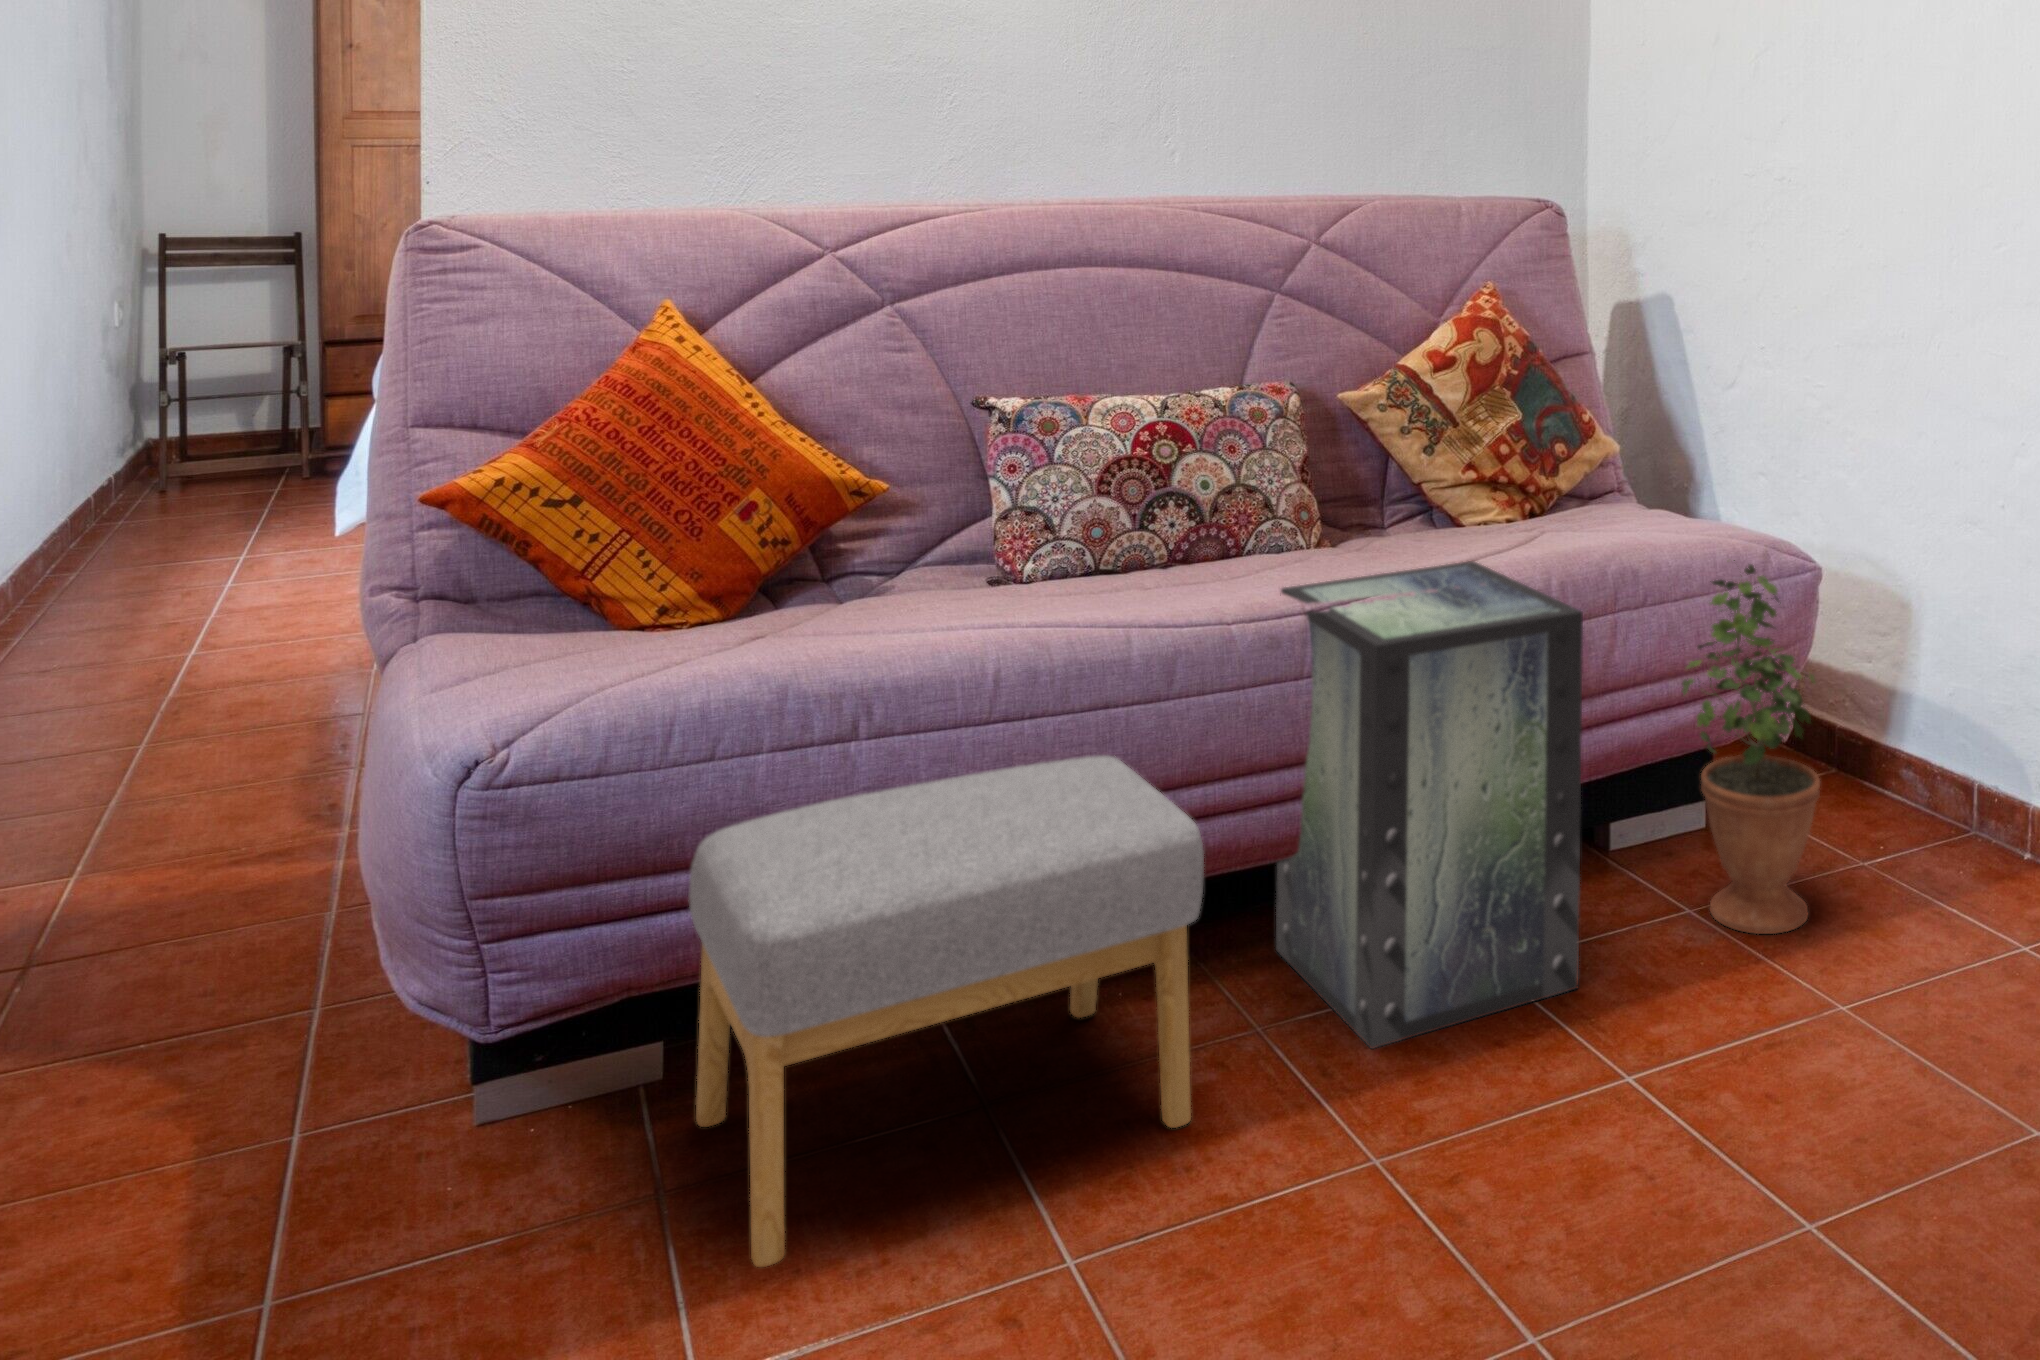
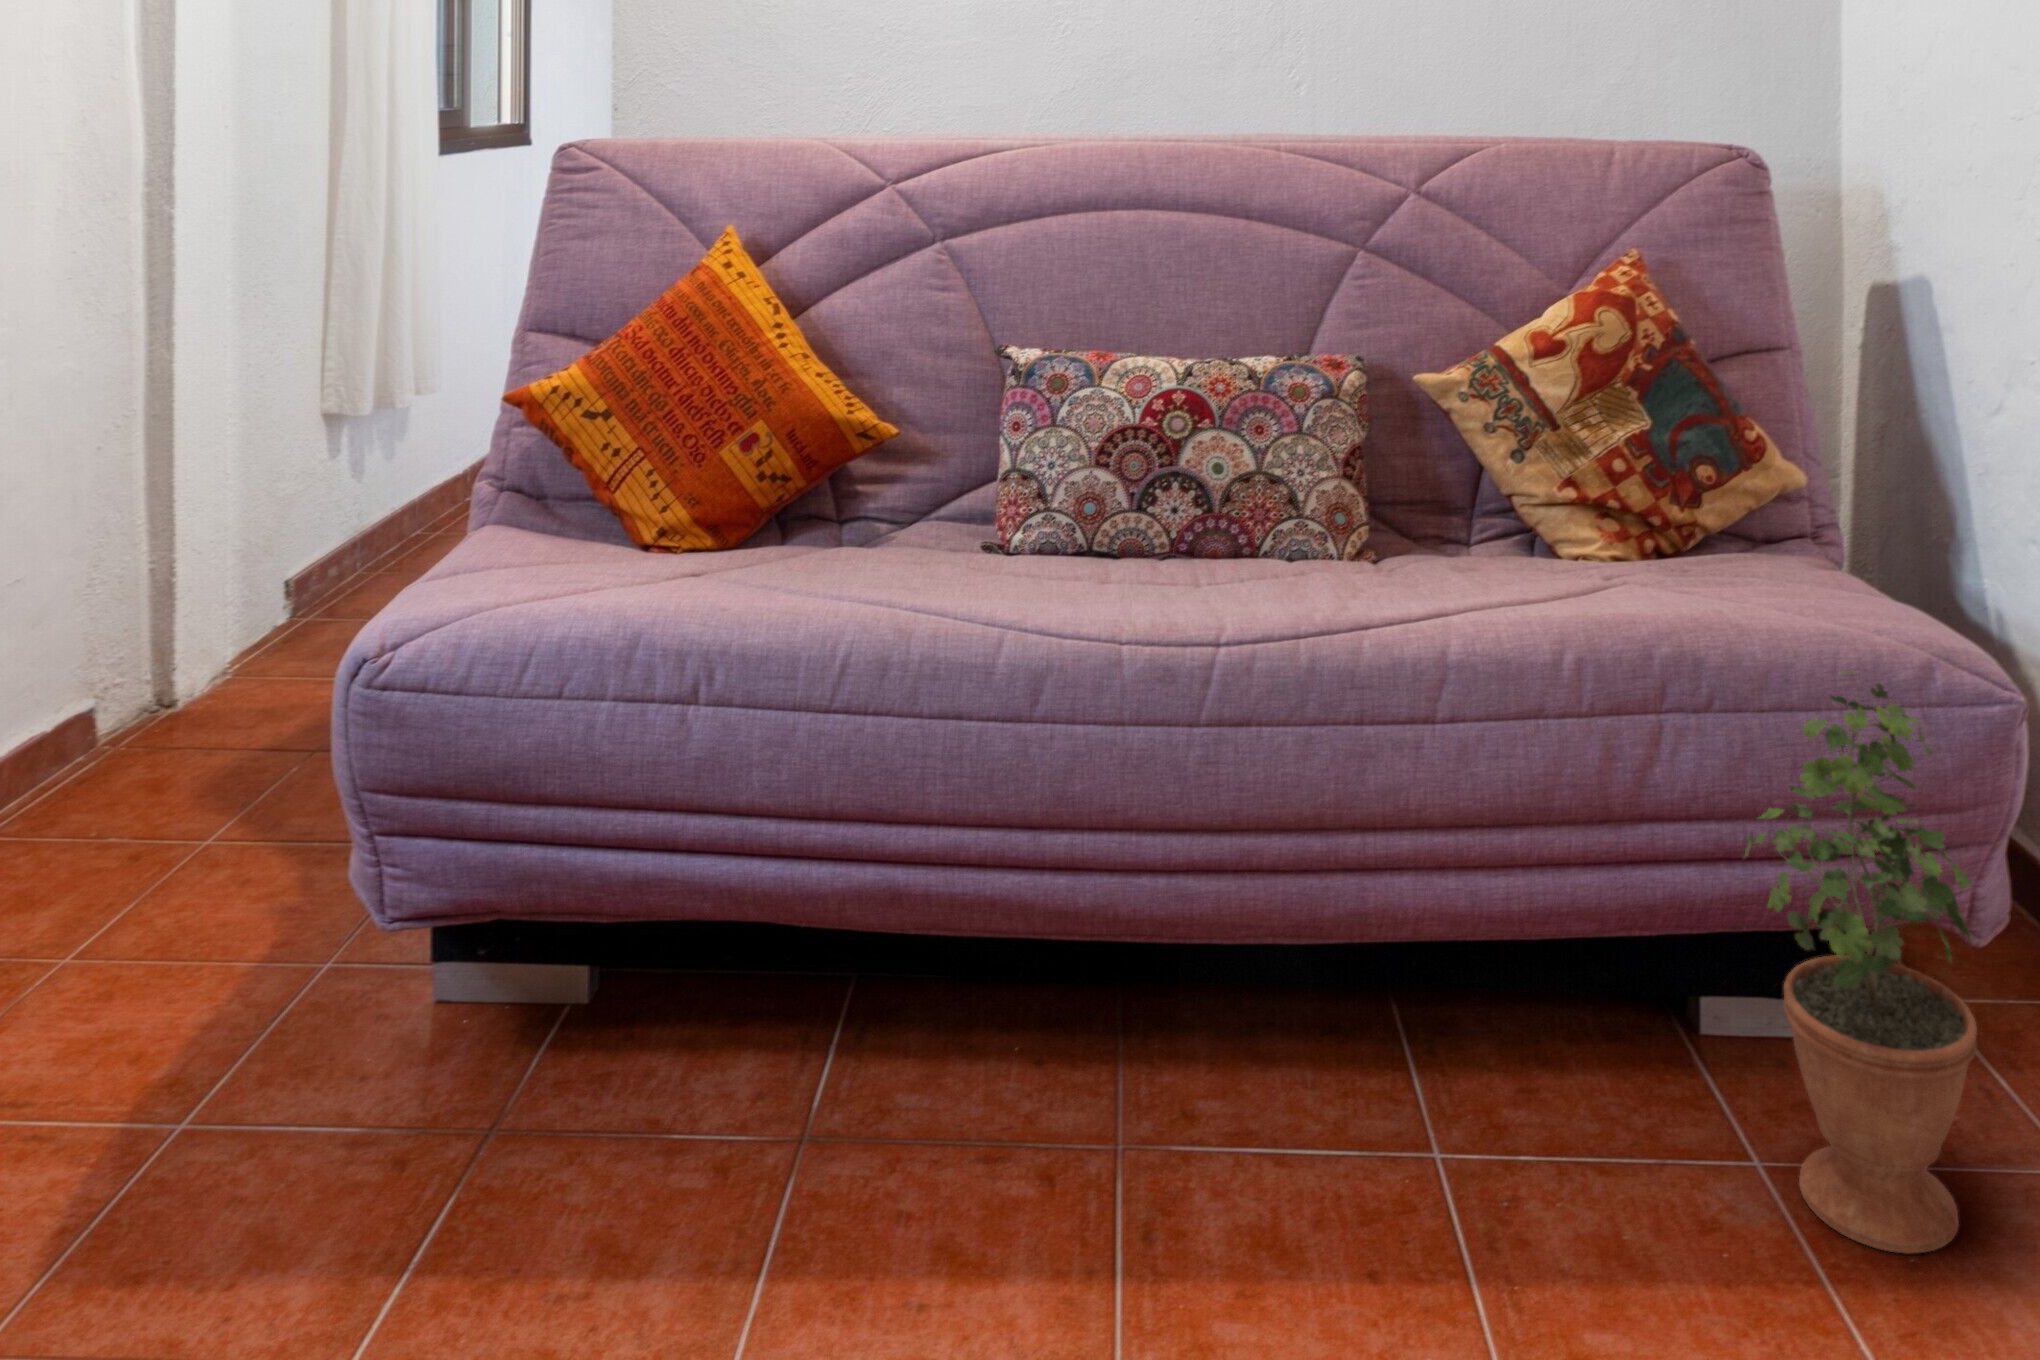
storage box: present [1276,561,1583,1049] -> none [1209,609,1533,1240]
footstool: present [689,756,1204,1267] -> none [430,753,984,1277]

